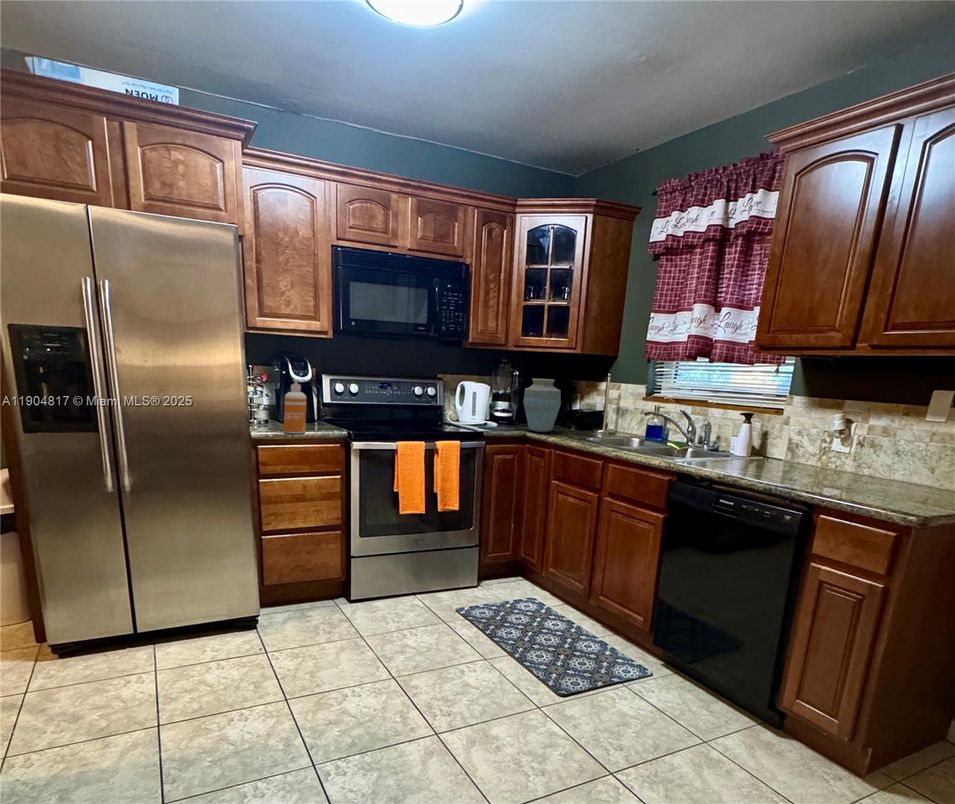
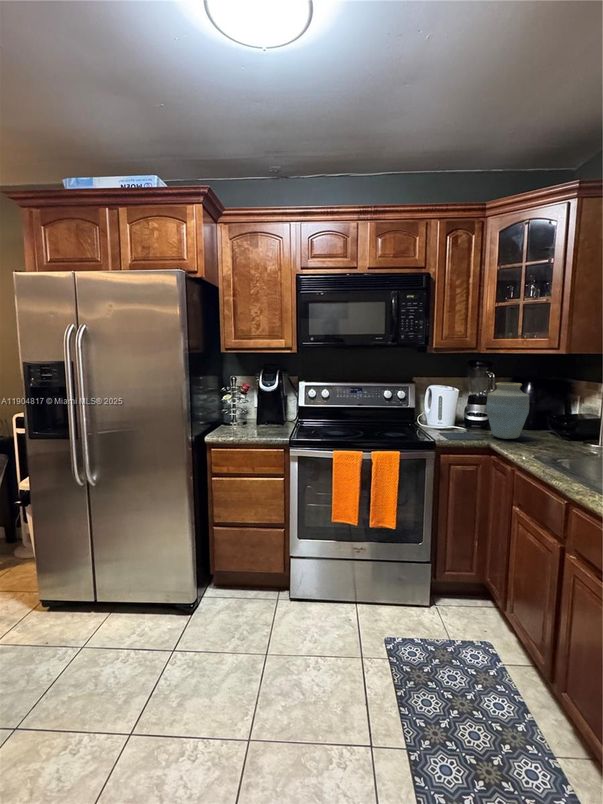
soap dispenser: present [284,379,306,434] -> none [252,388,269,432]

